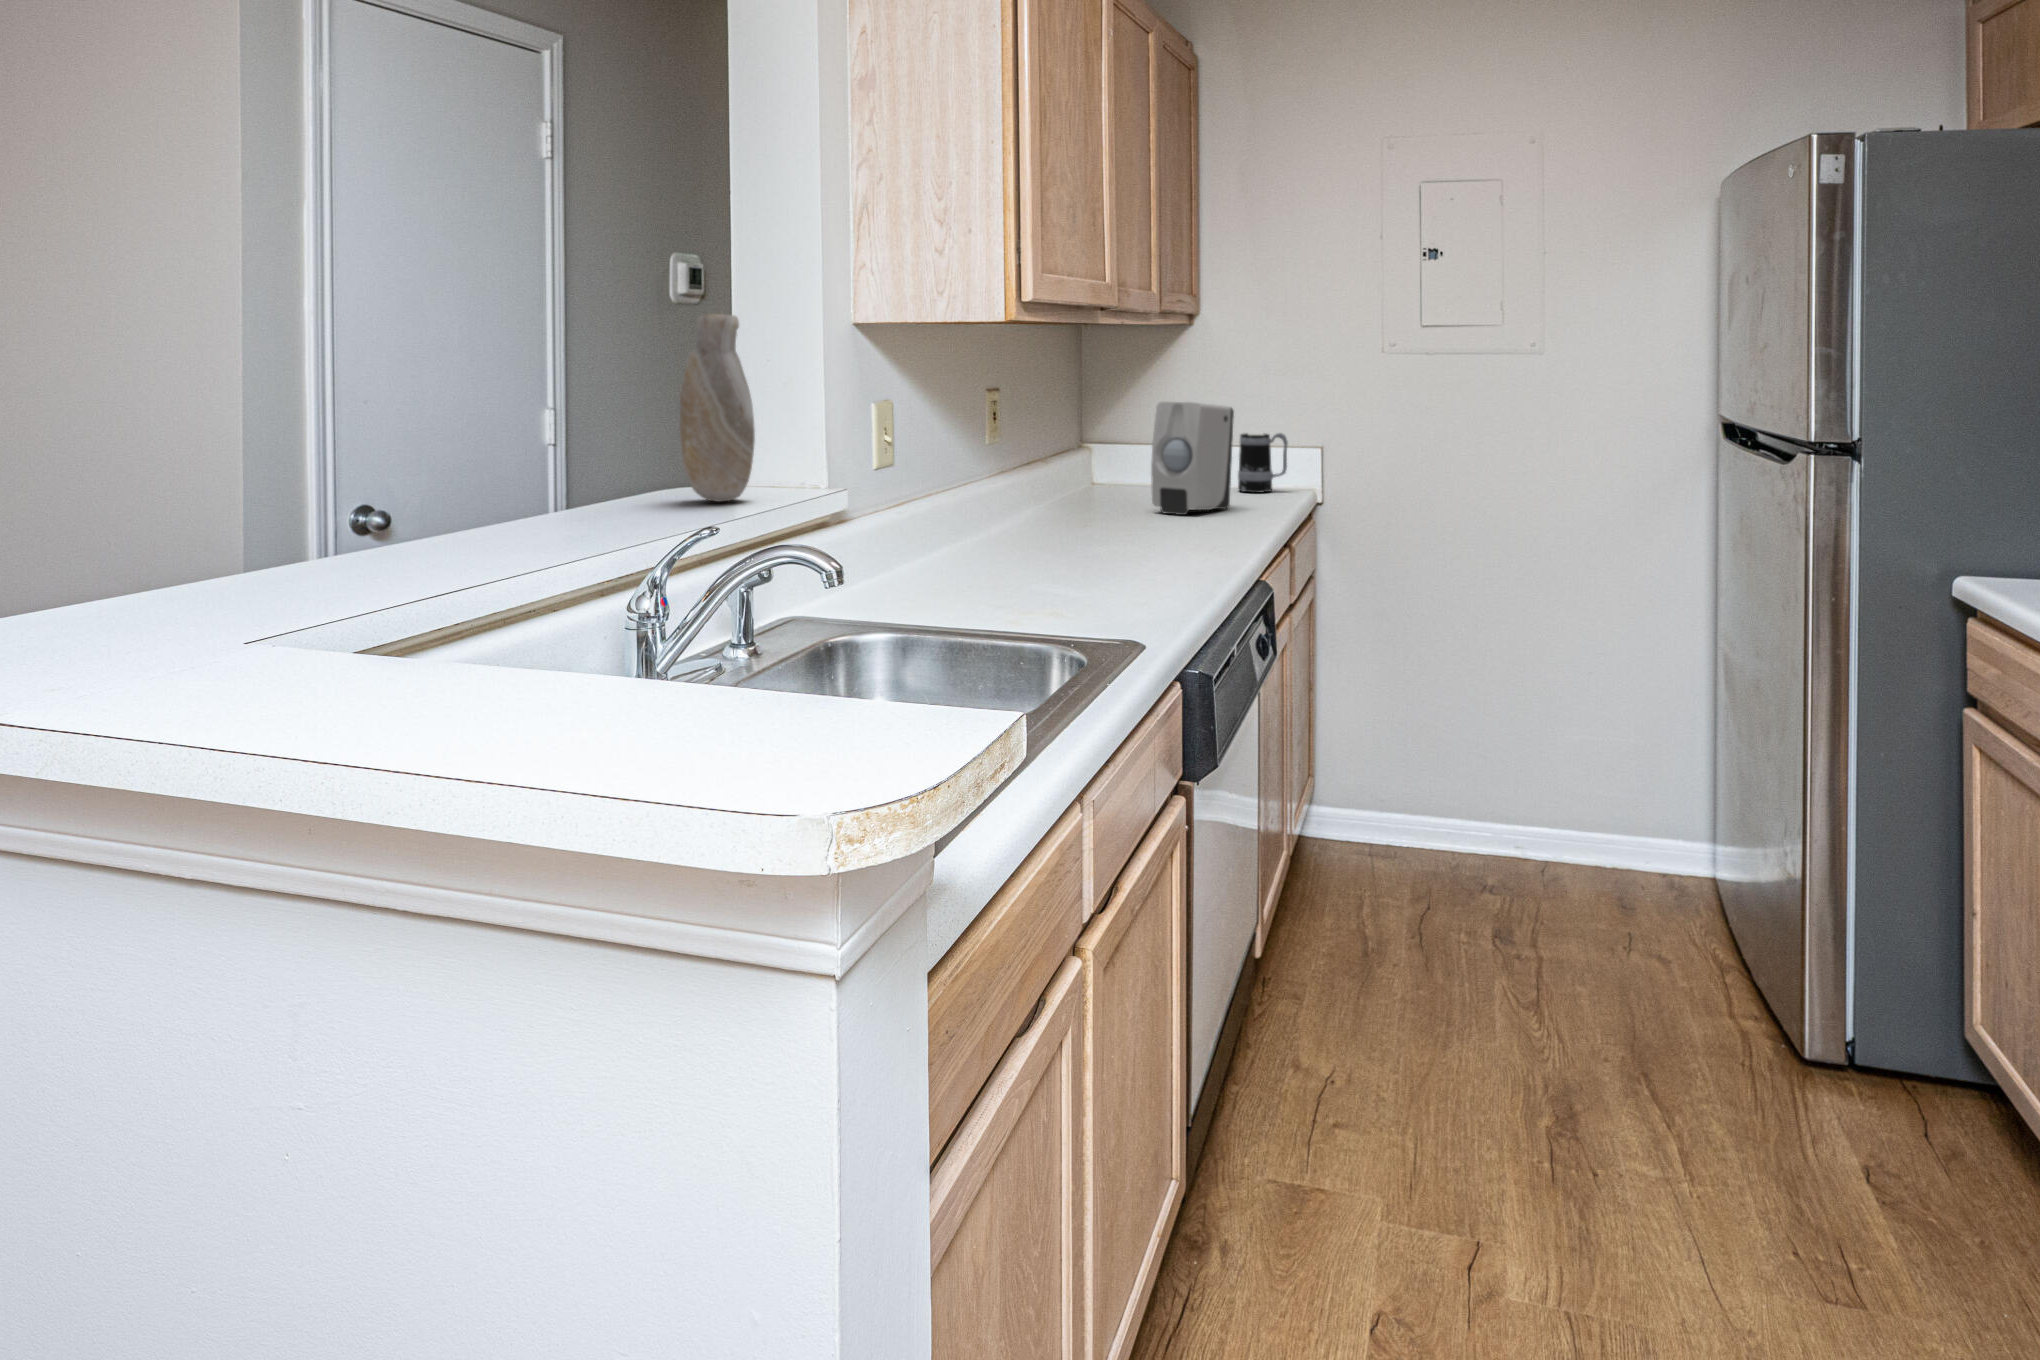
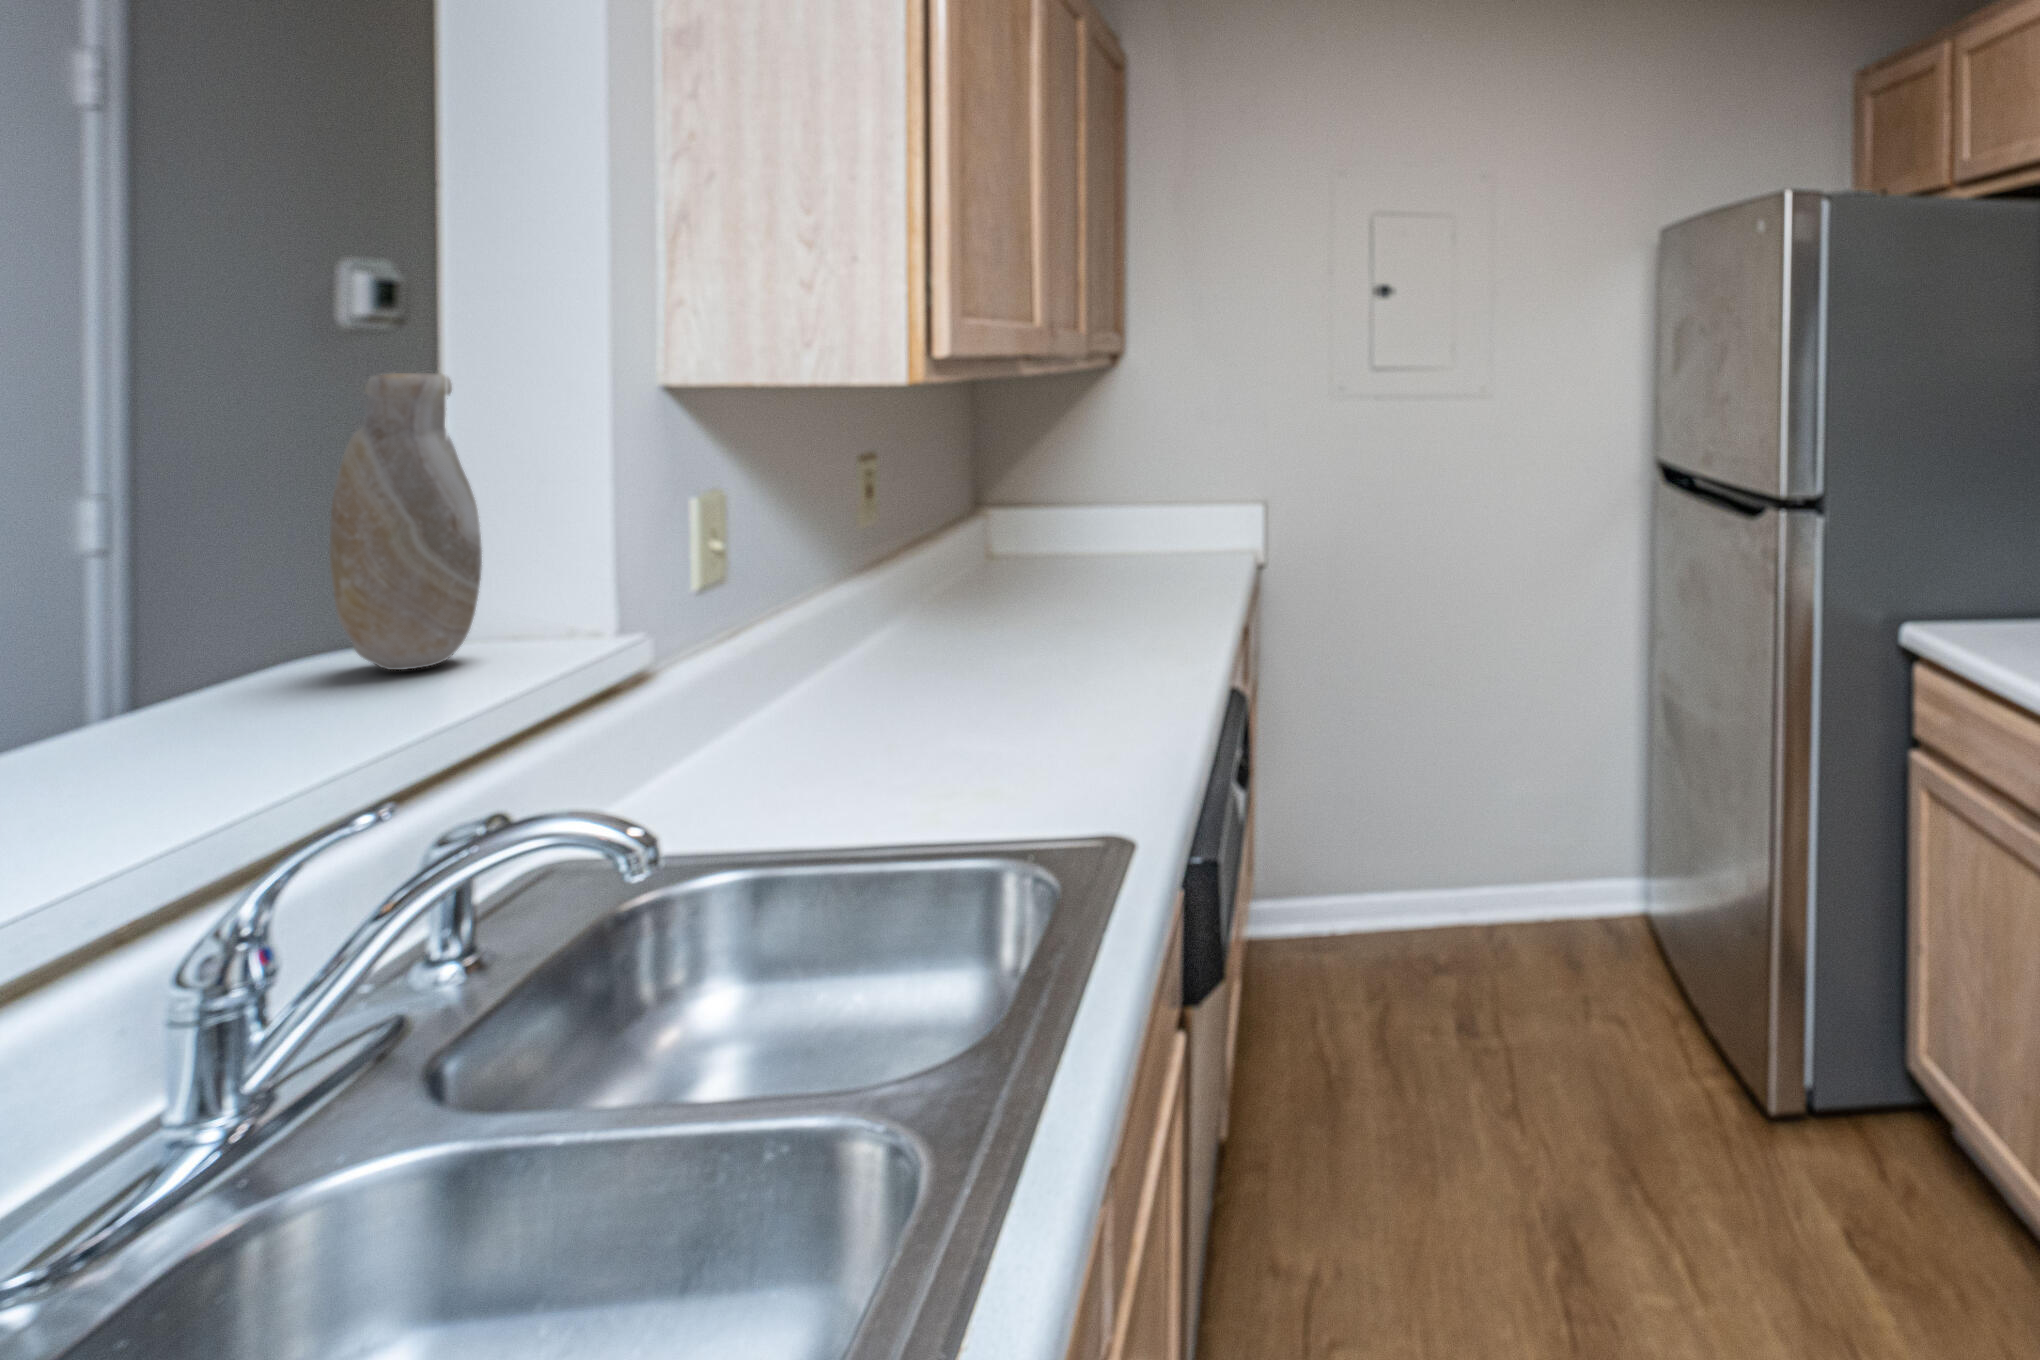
soap dispenser: present [1151,402,1234,515] -> none [1082,456,1179,589]
mug: present [1238,433,1288,493] -> none [1175,480,1231,548]

